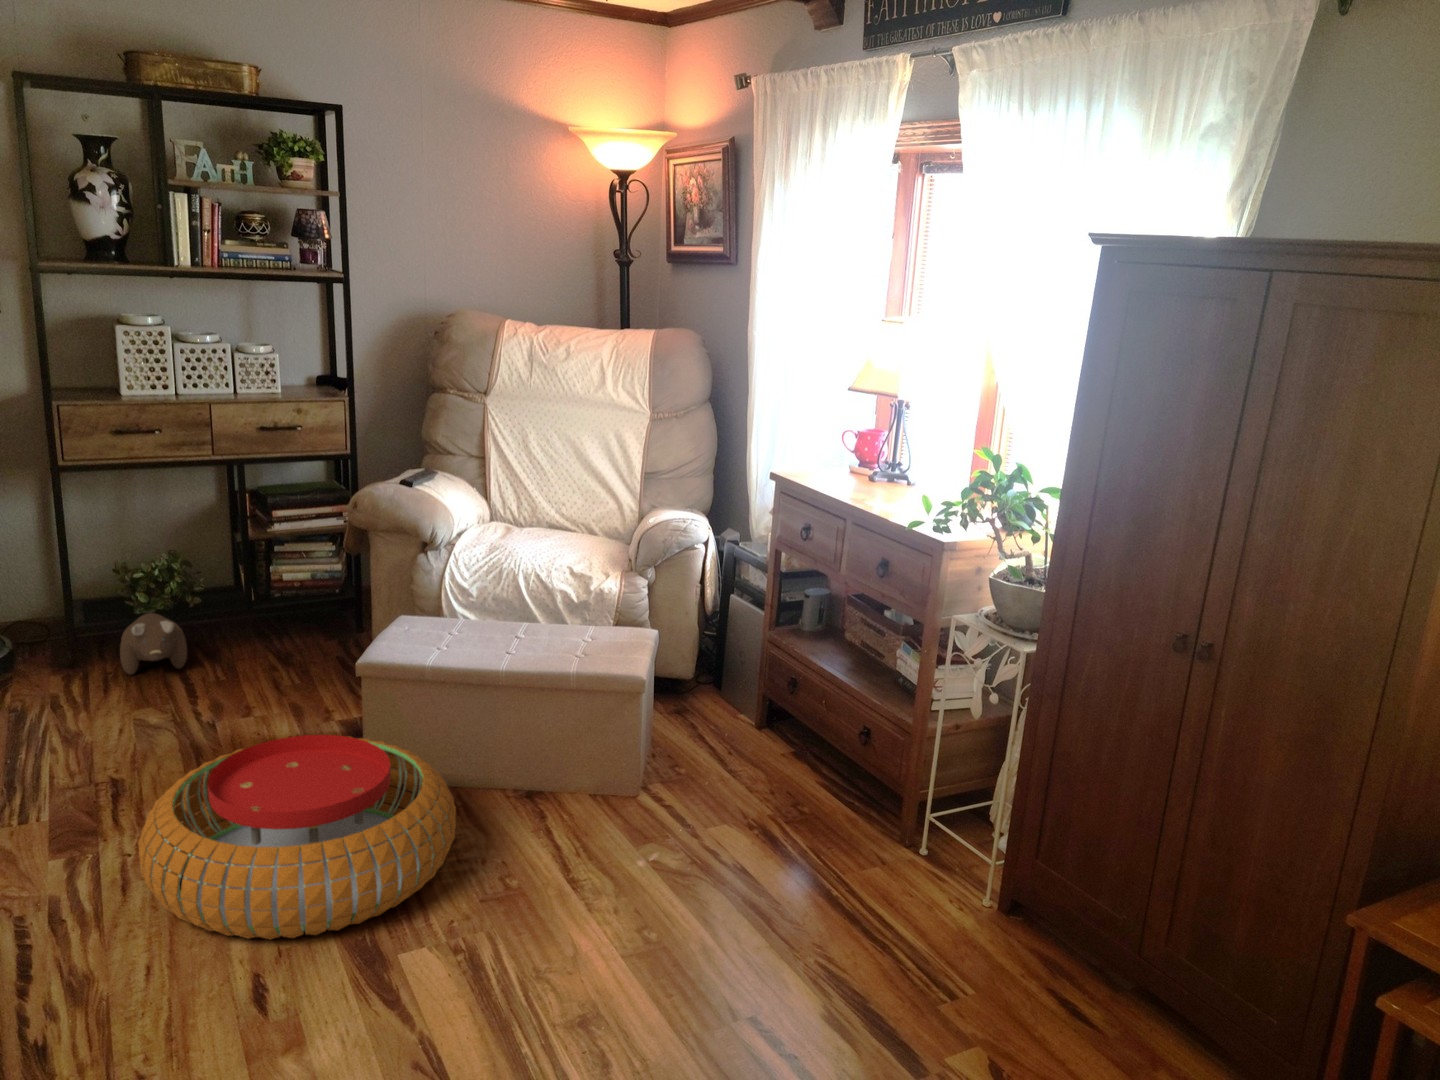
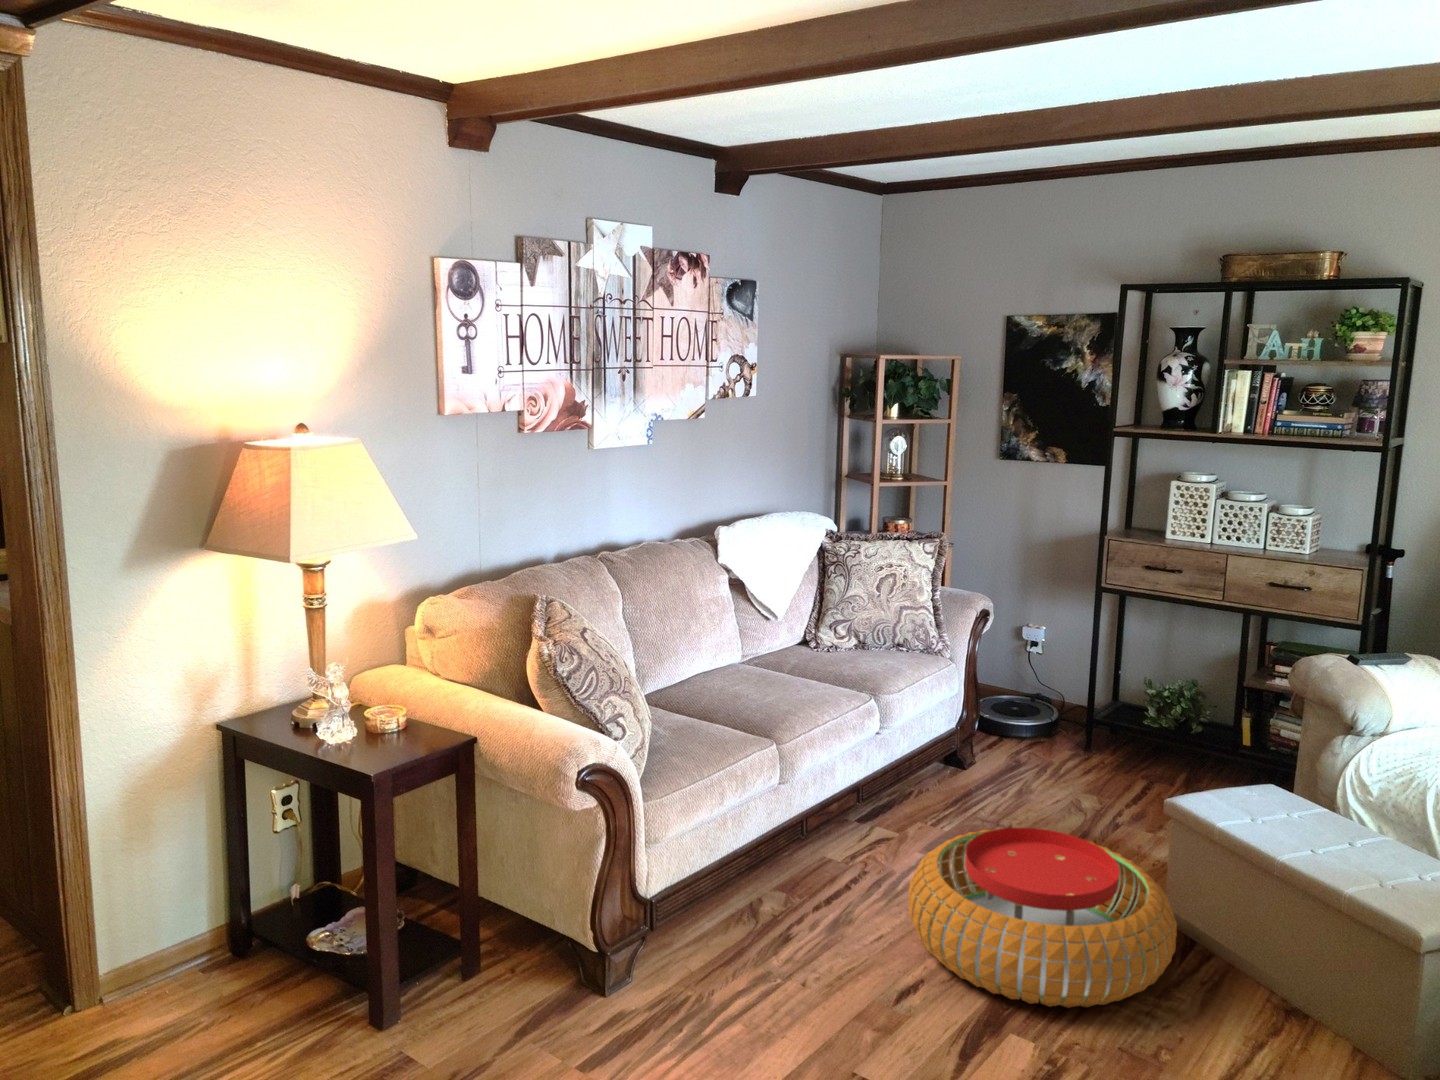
plush toy: present [120,613,187,675] -> none [1113,723,1169,777]

